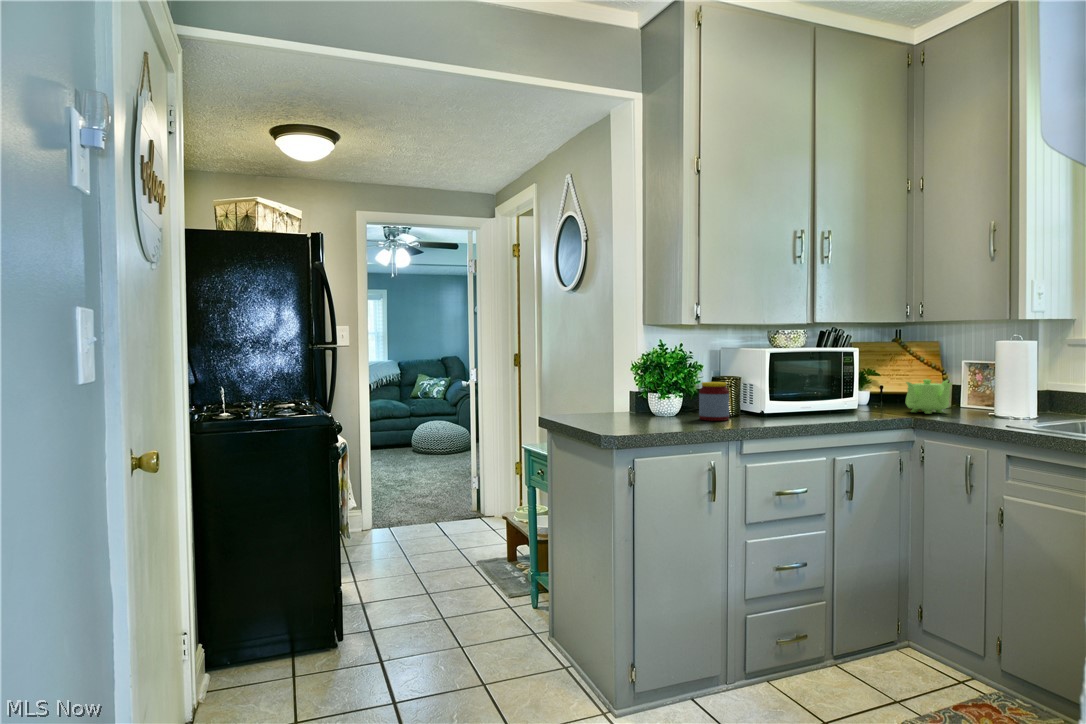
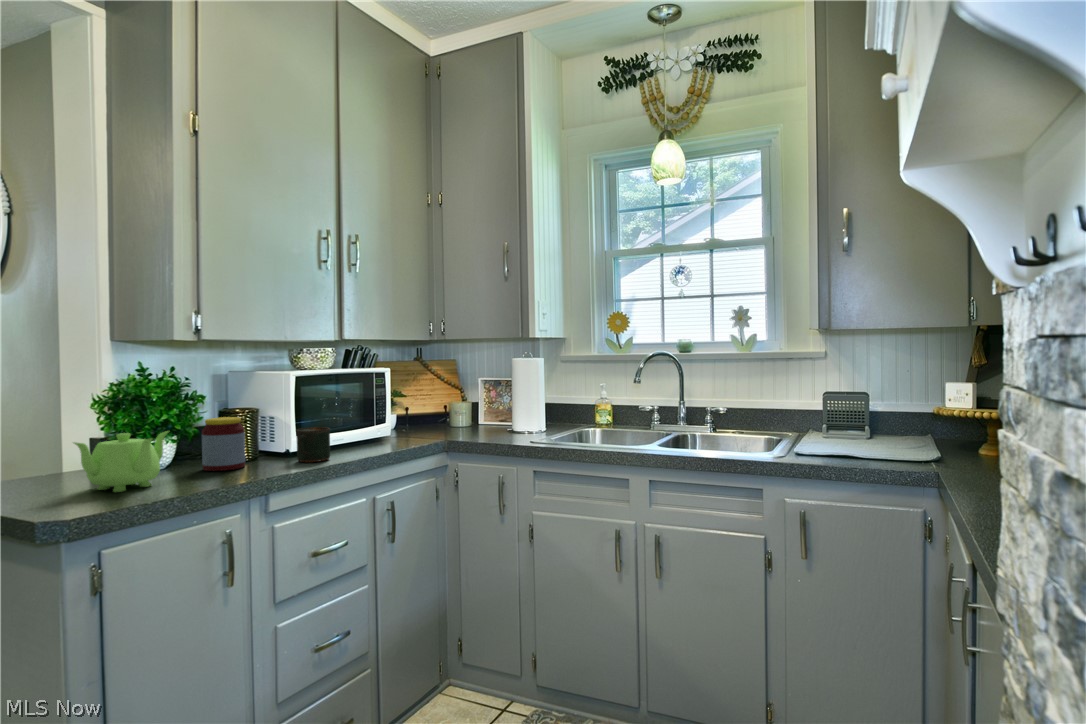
teapot: present [906,379,952,414] -> present [74,431,168,492]
mug: none [768,394,796,422] -> present [296,427,330,462]

